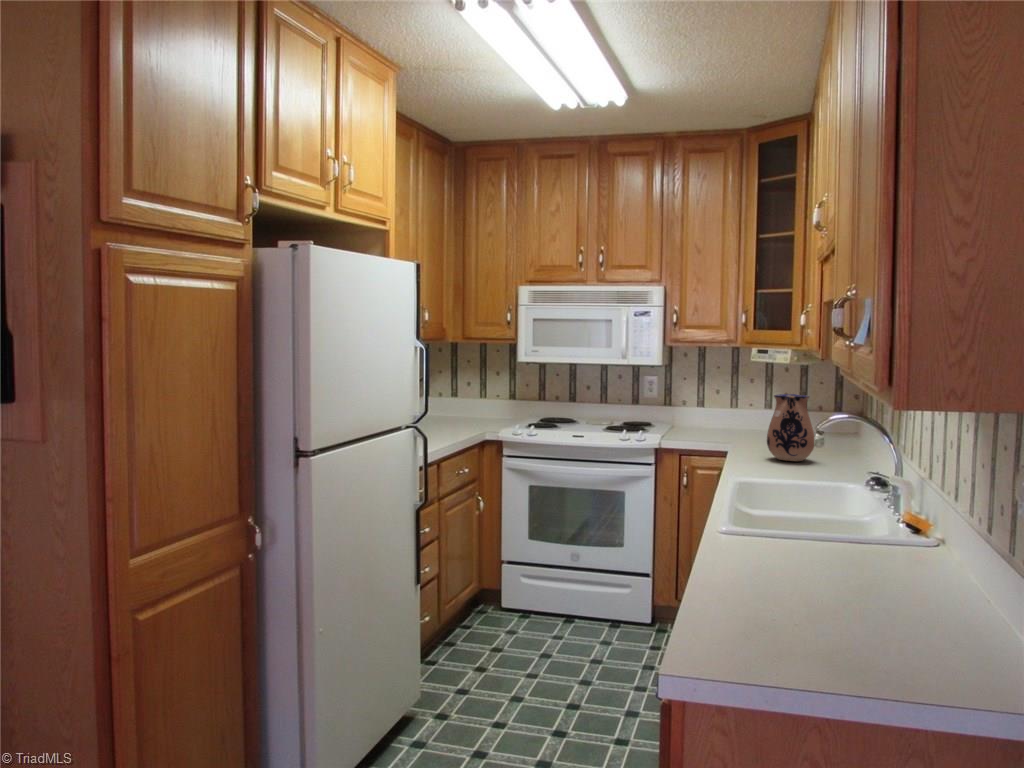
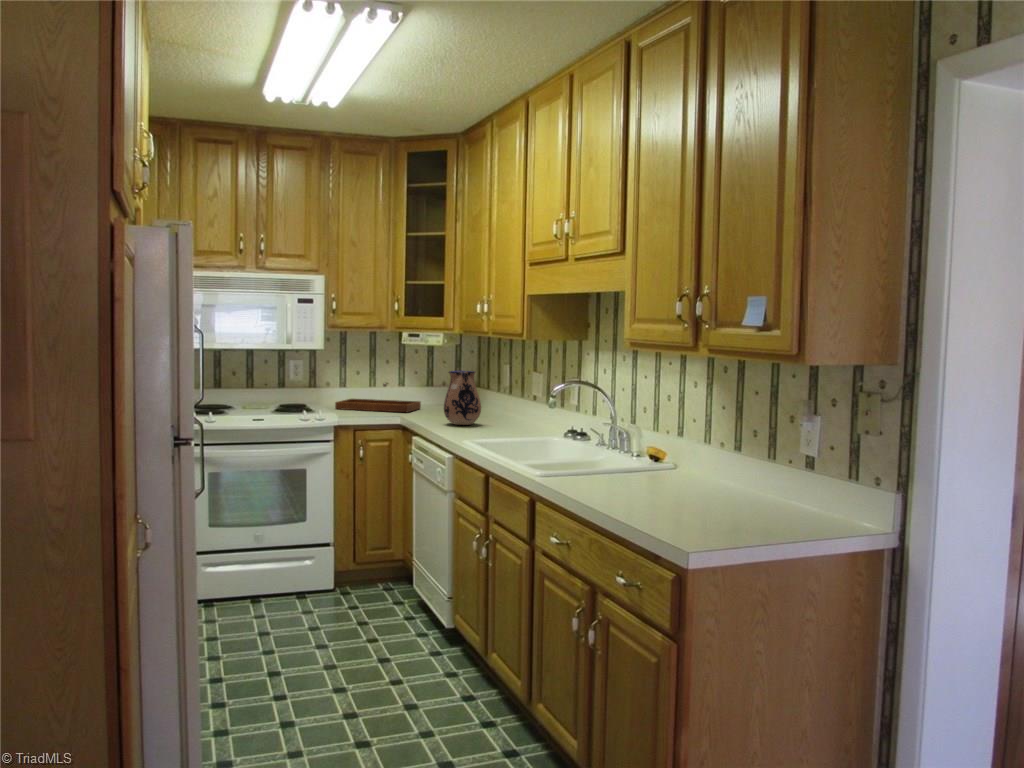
tray: none [681,404,779,440] -> present [335,383,421,412]

